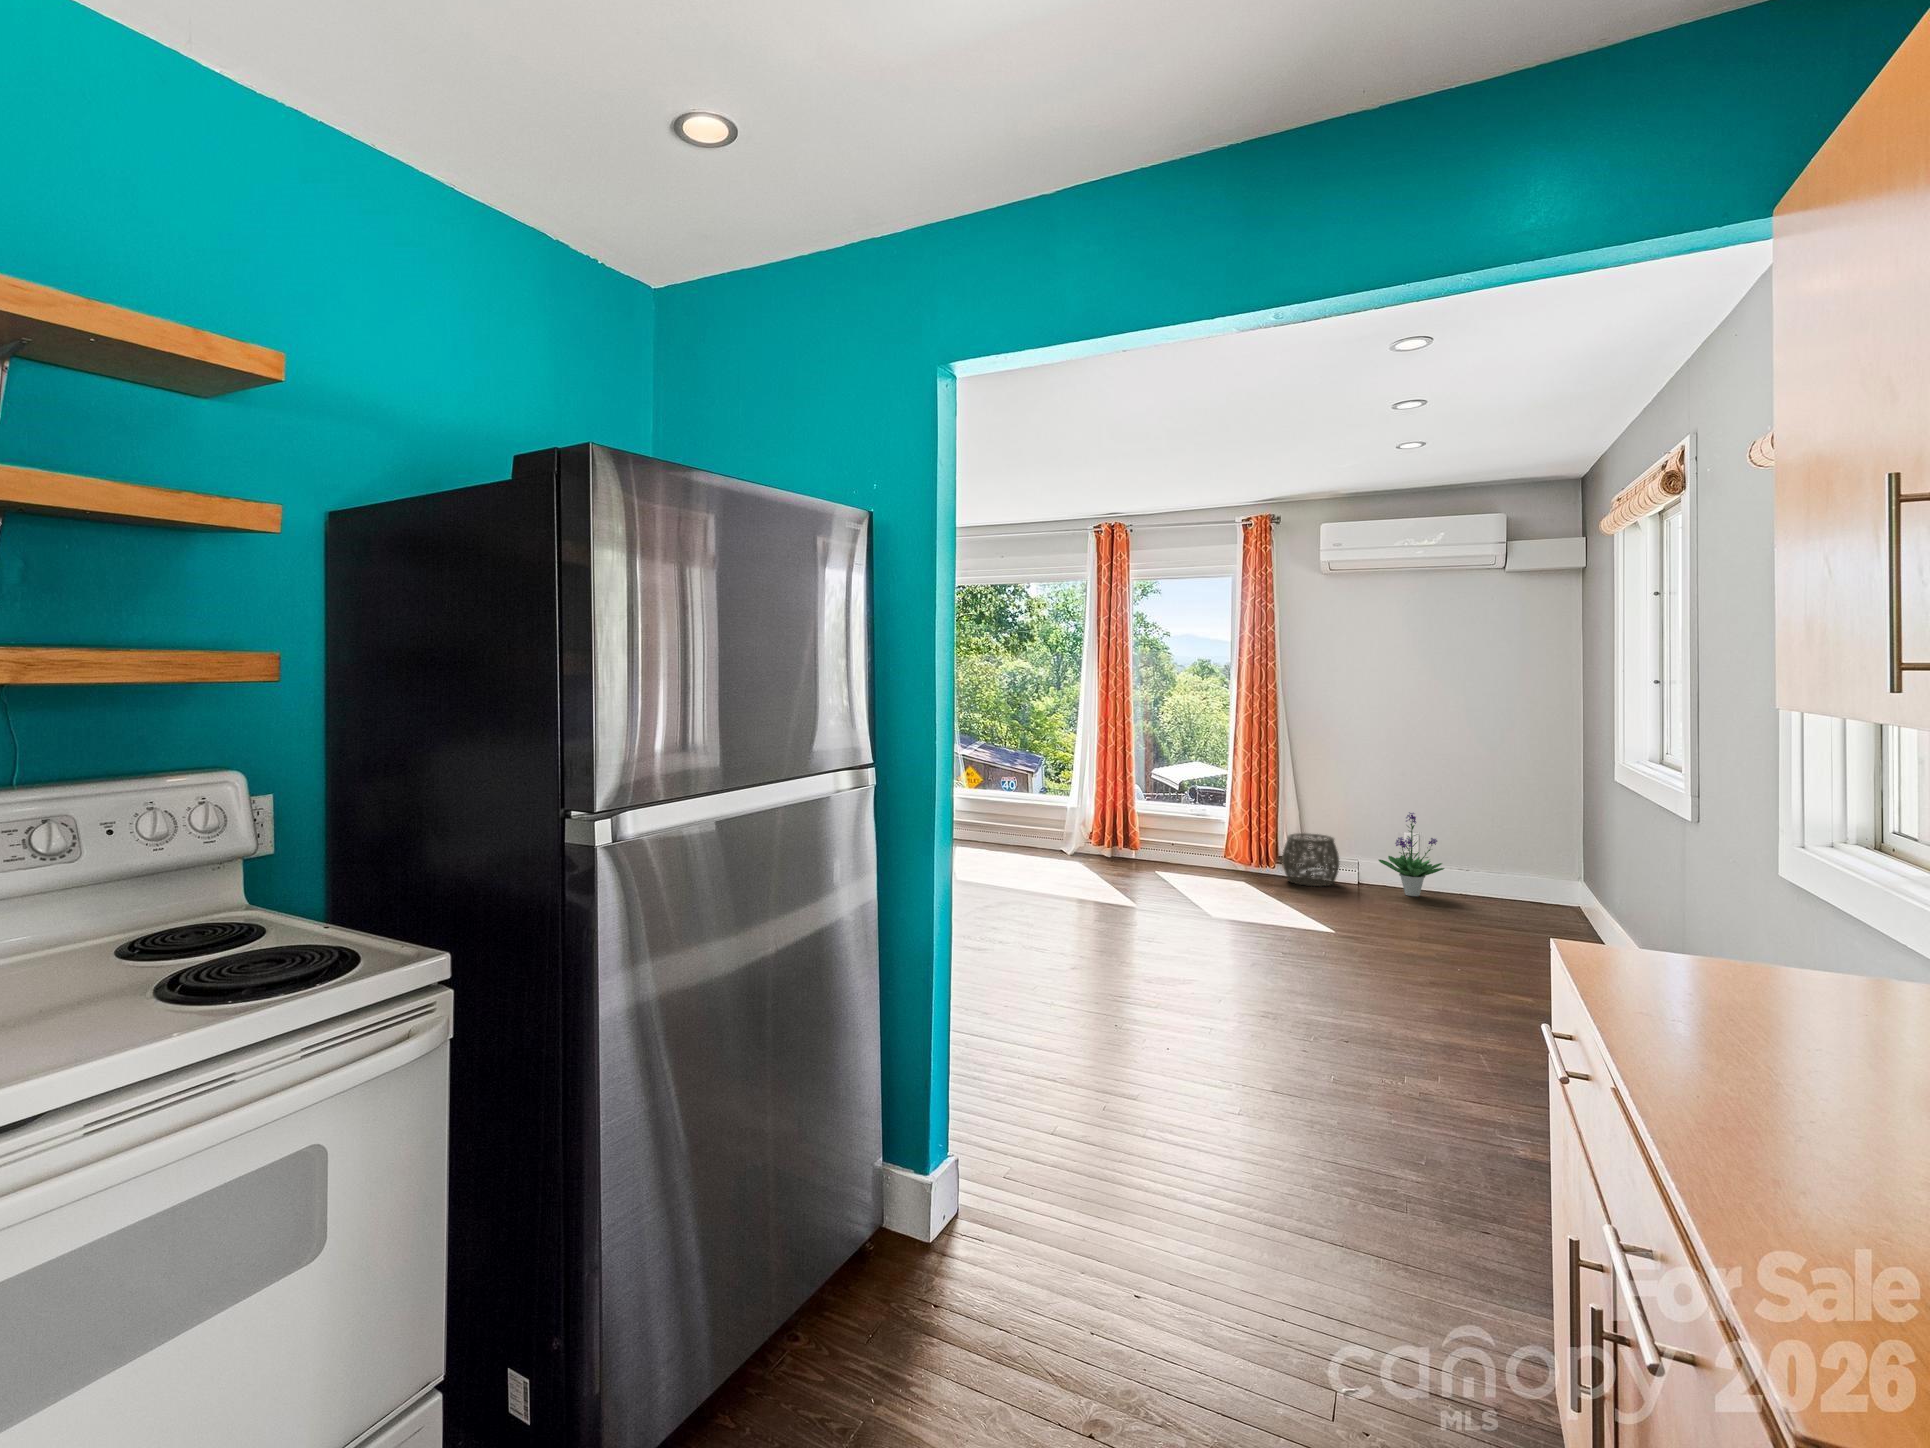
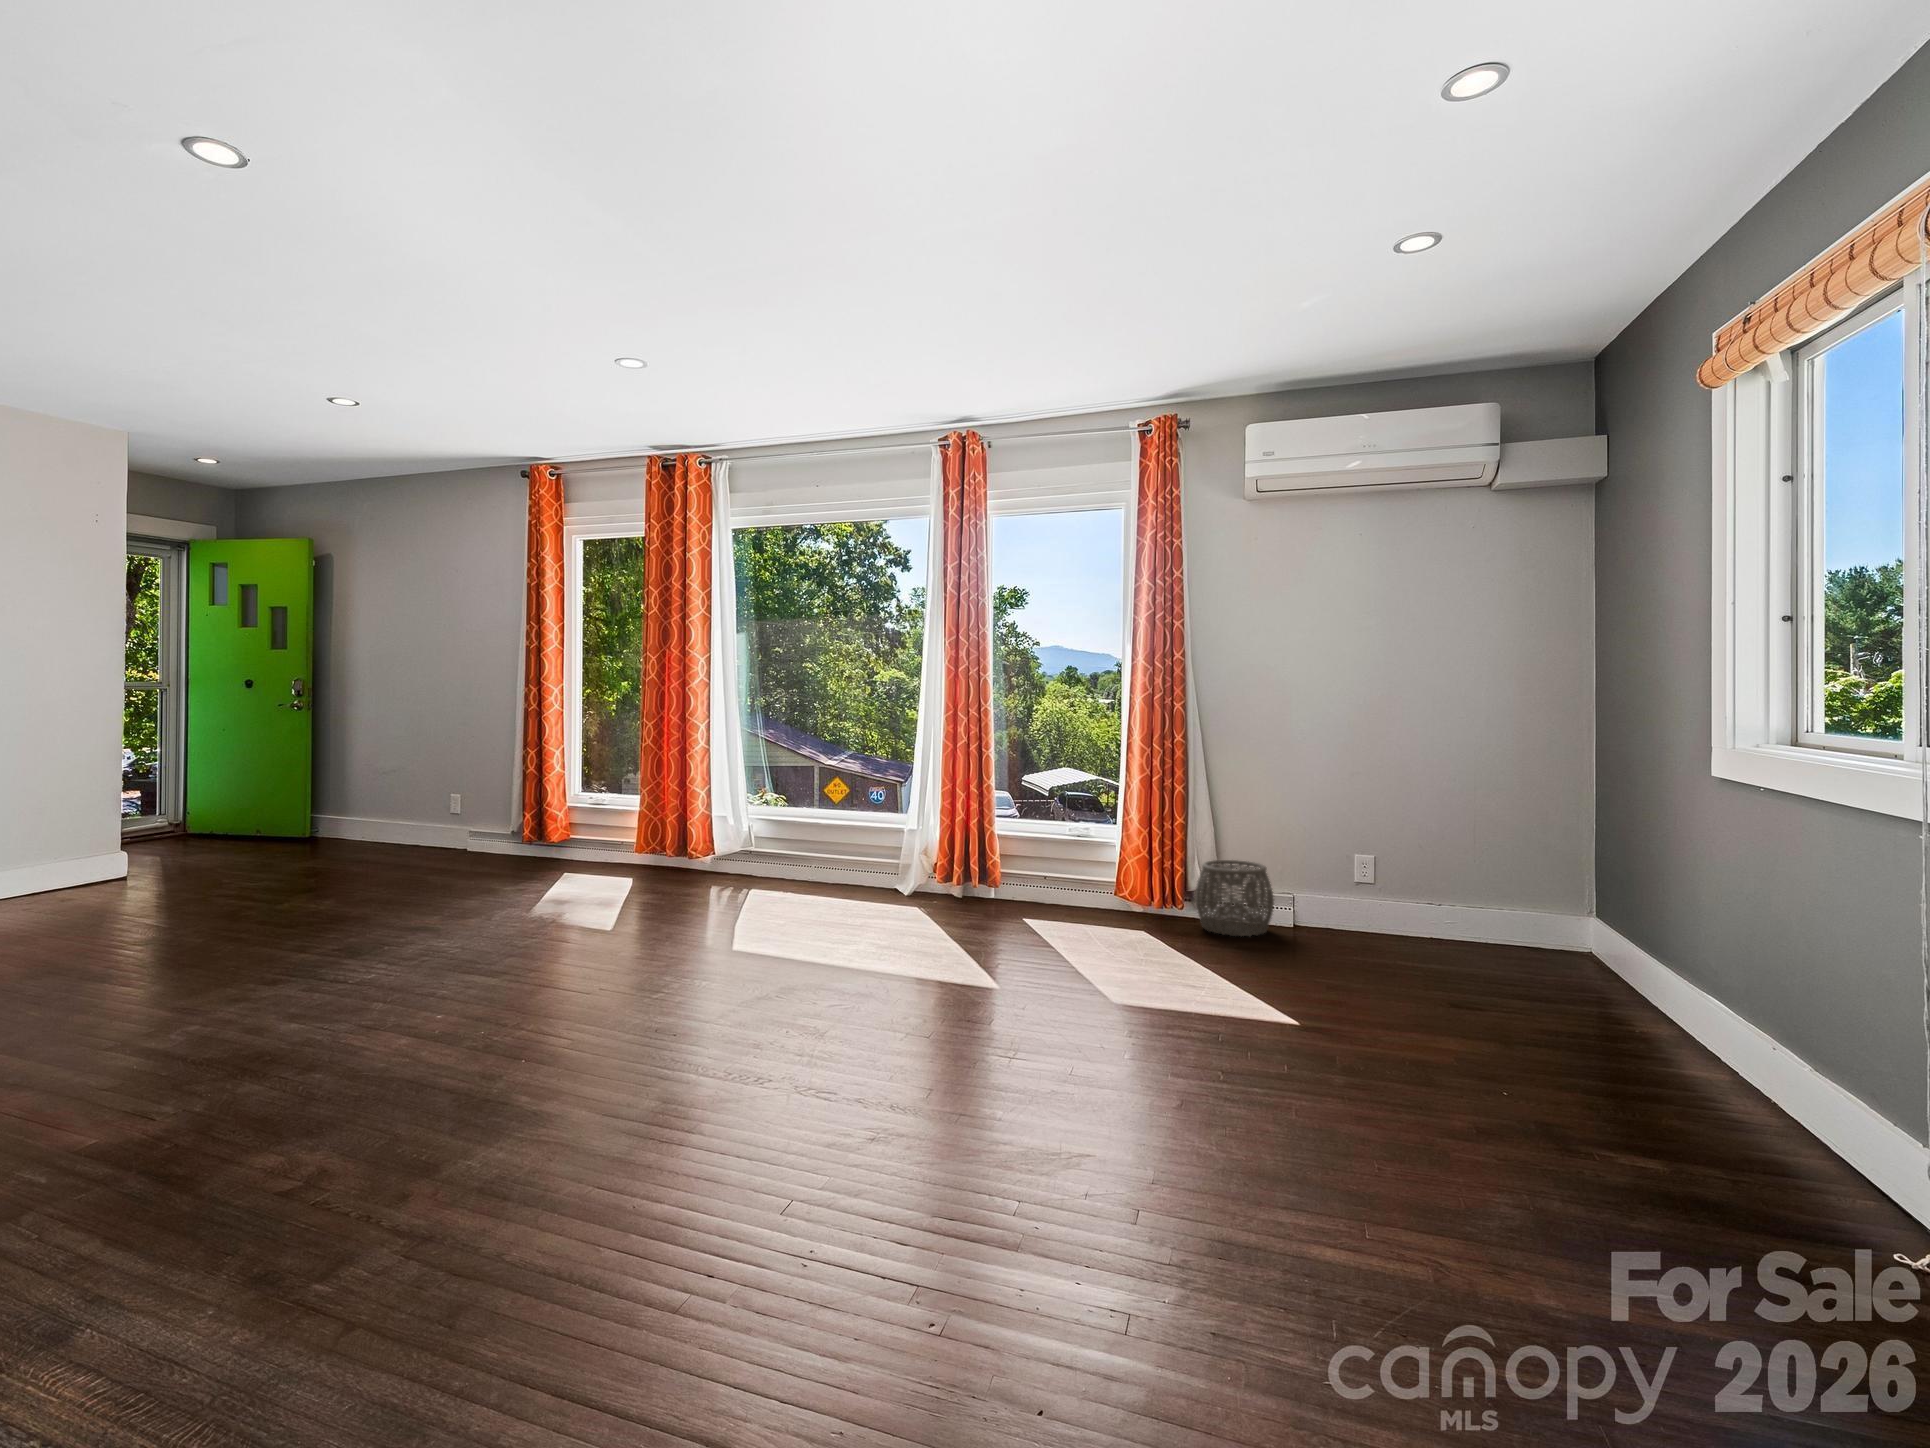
potted plant: present [1379,812,1444,896] -> none [1328,828,1423,948]

